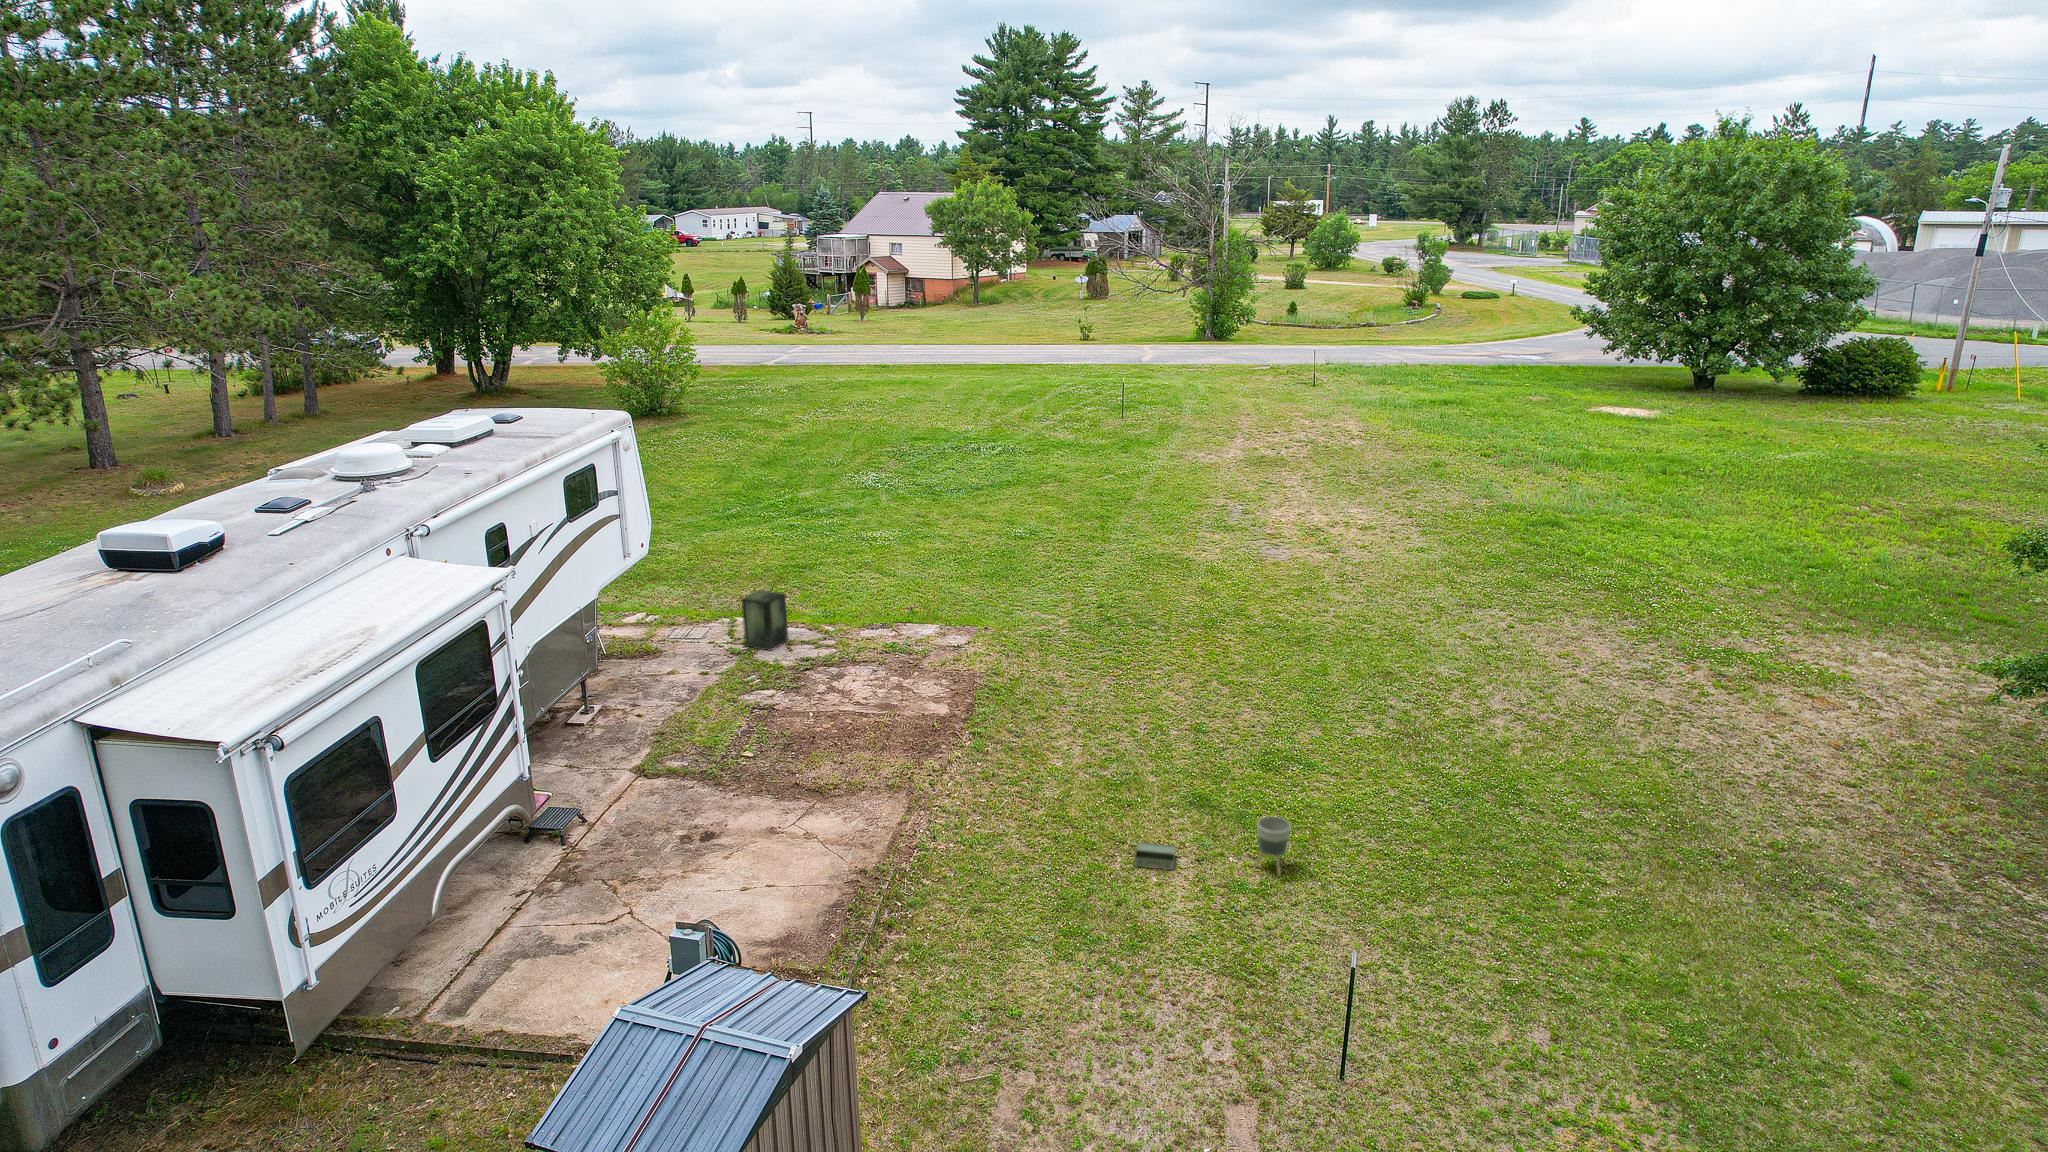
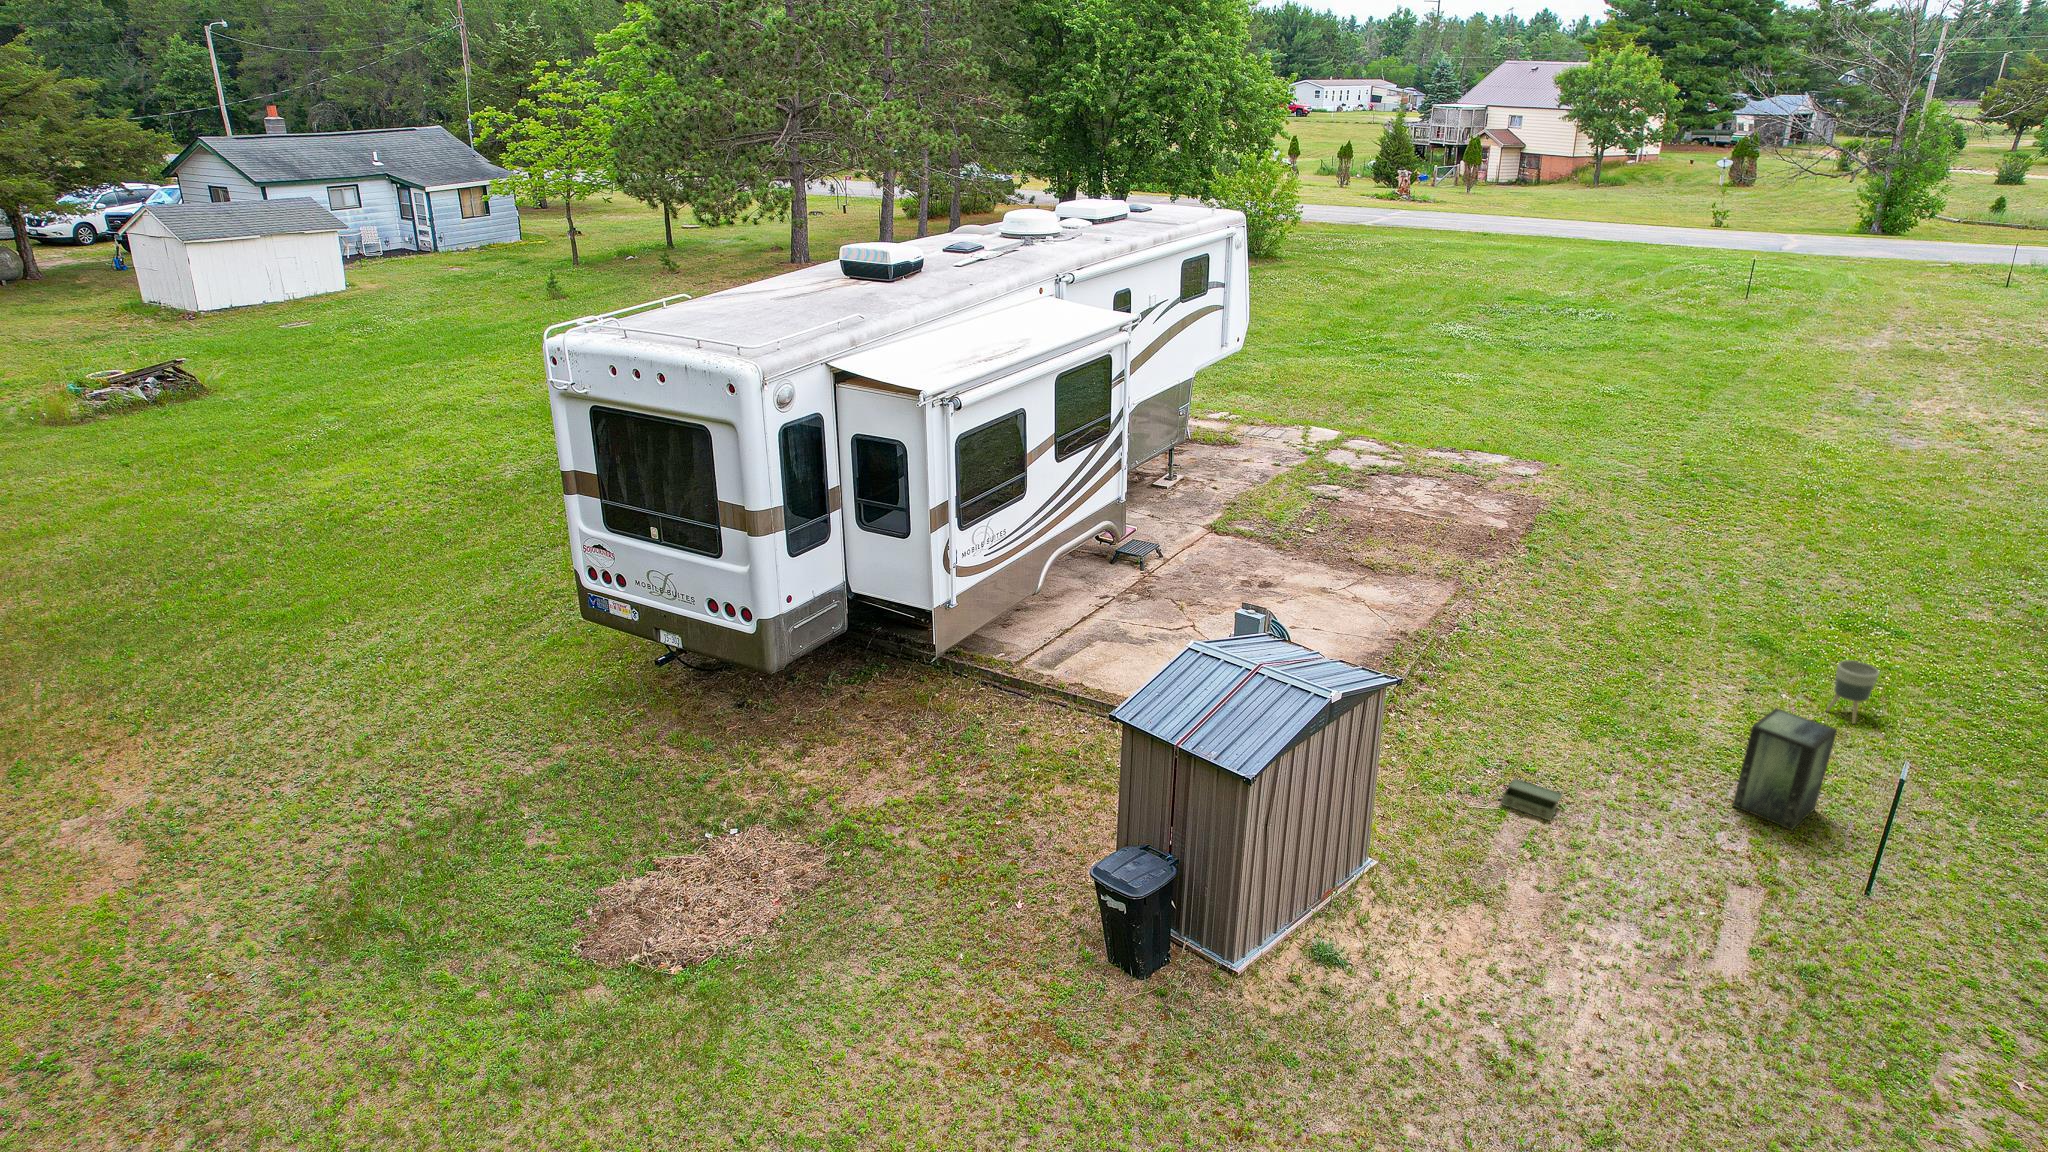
storage box: present [742,590,788,651] -> present [1733,708,1837,830]
toolbox: present [1134,842,1176,870] -> present [1502,778,1562,820]

